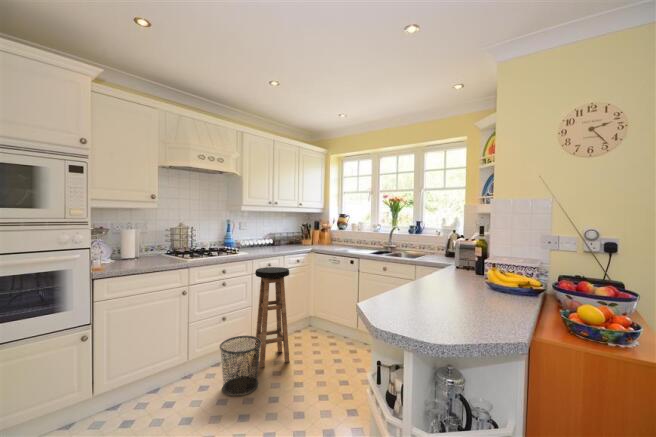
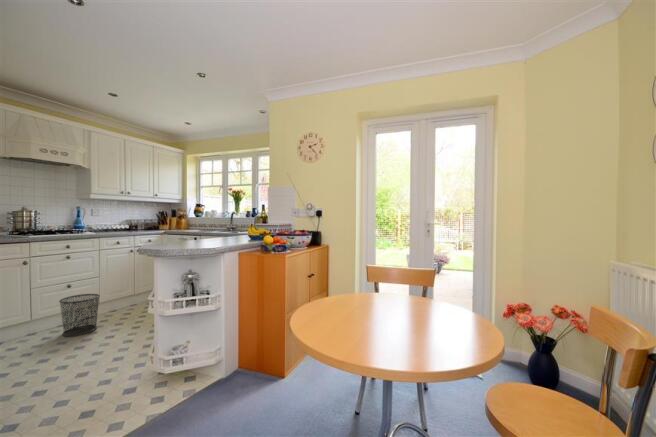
bar stool: present [255,267,289,368] -> none [100,243,132,320]

